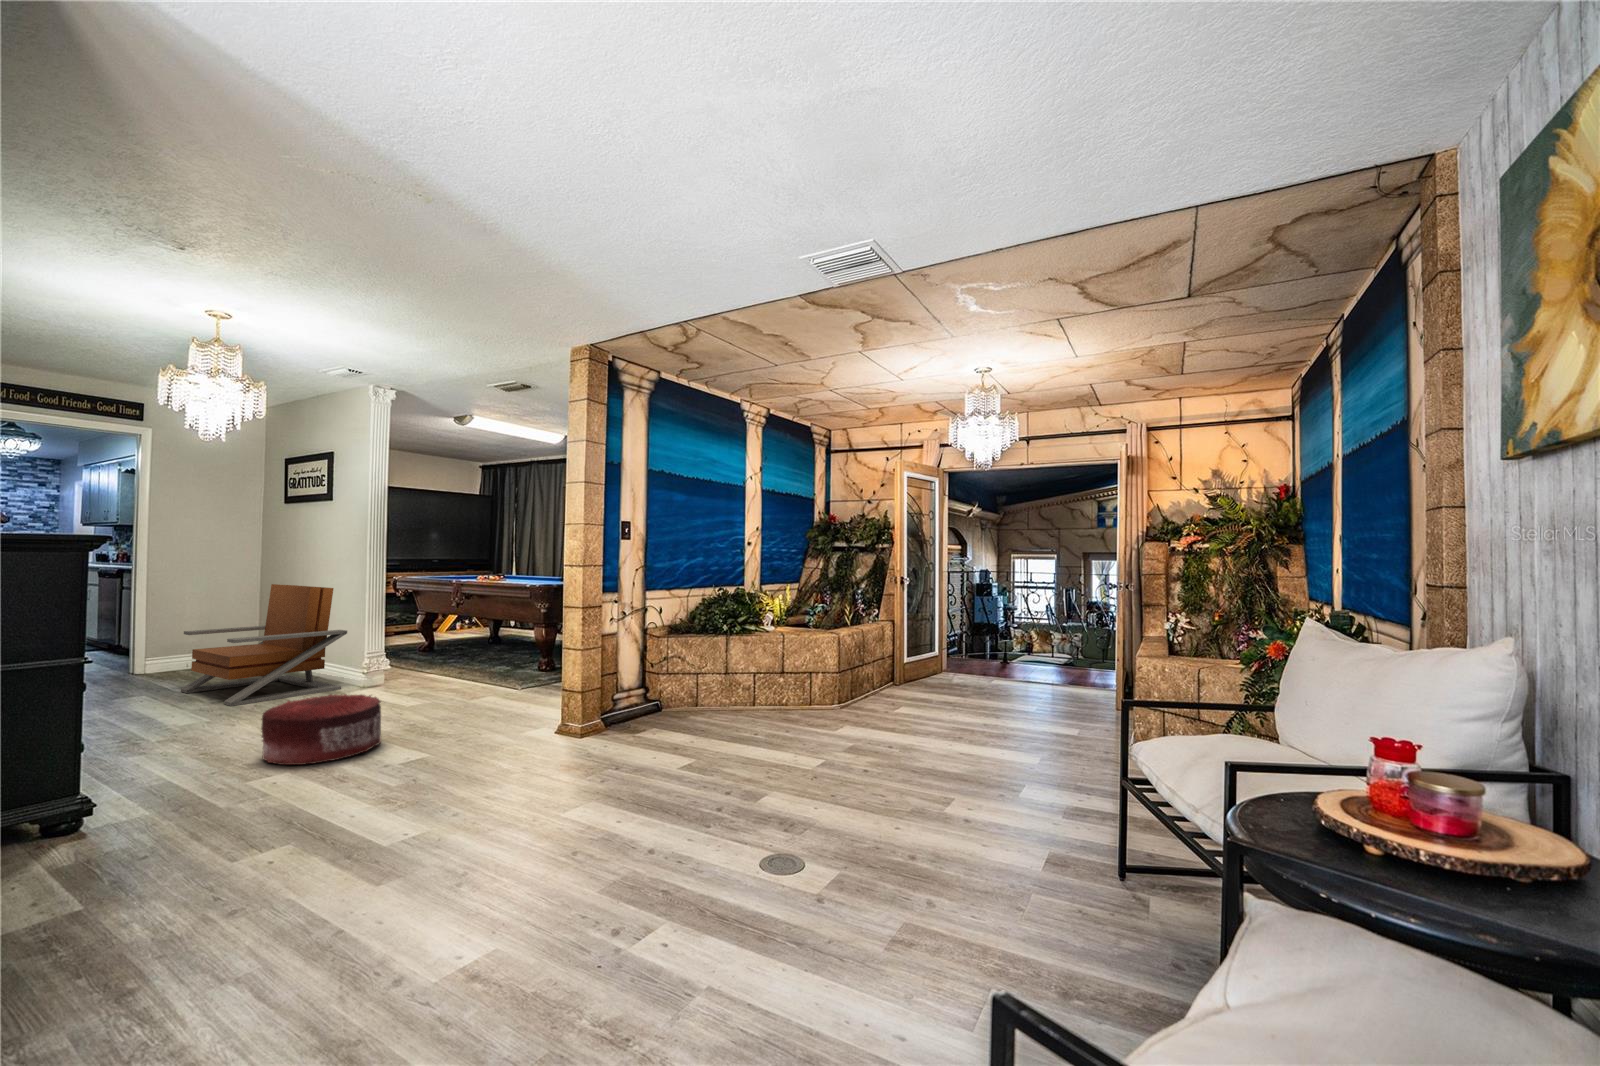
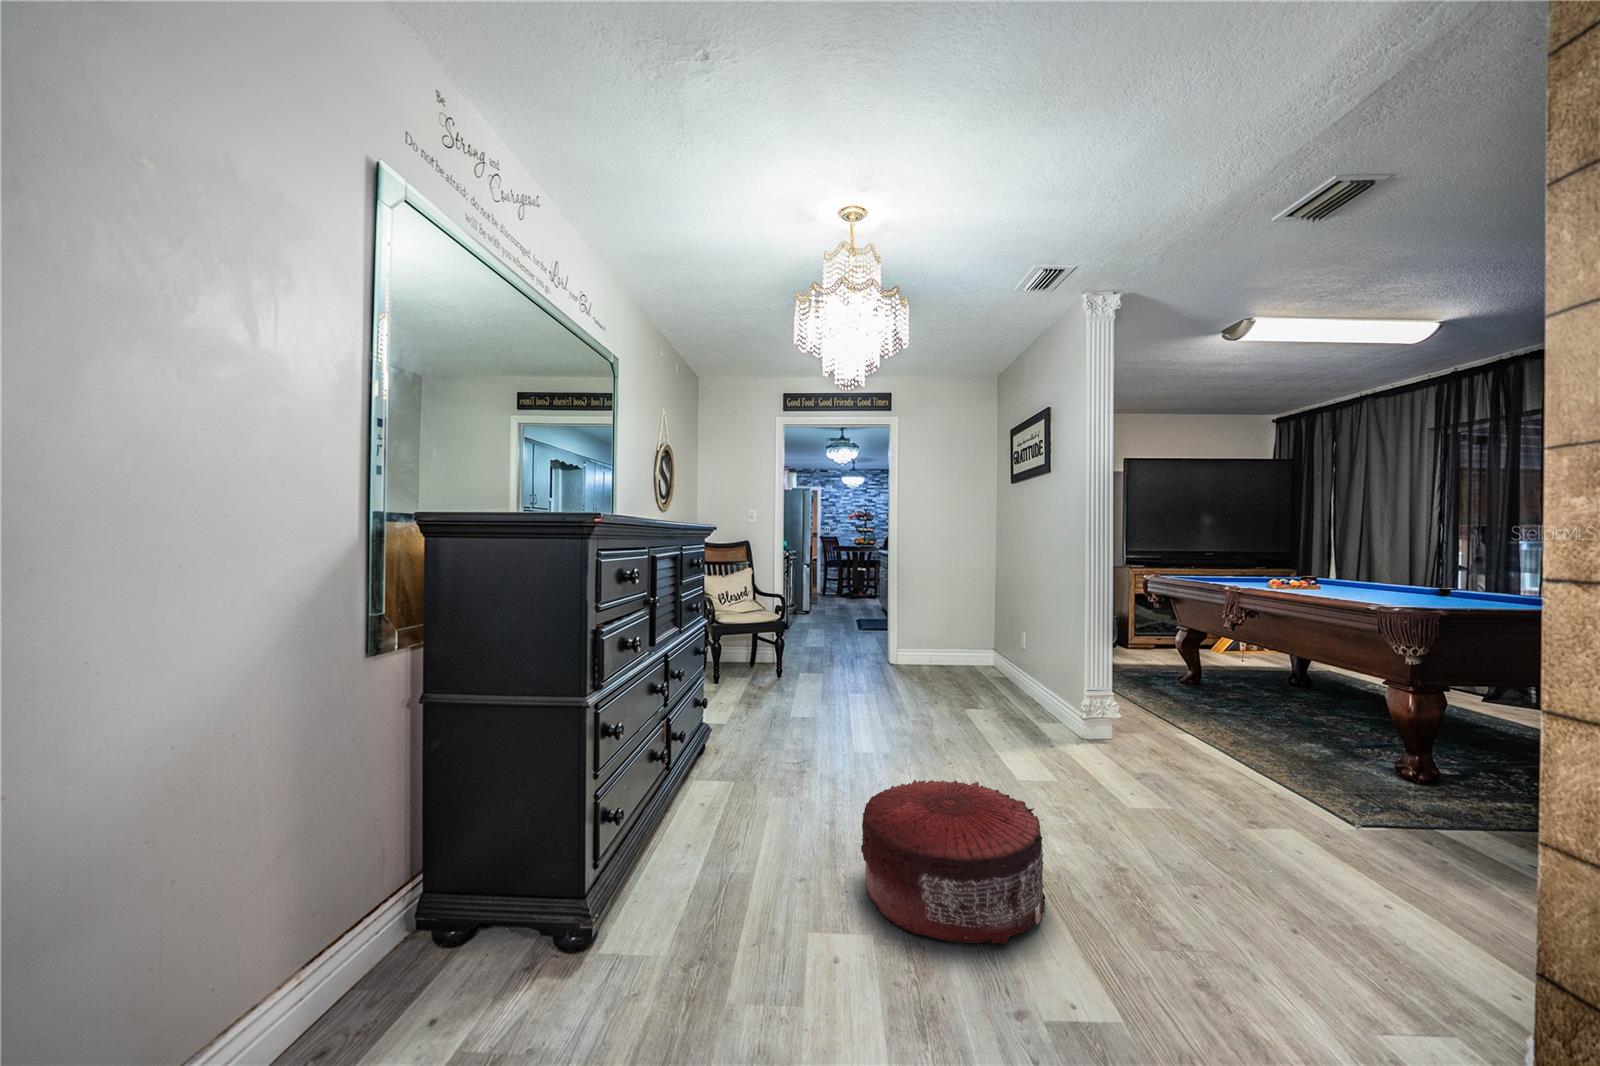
lounge chair: present [181,584,347,706] -> none [910,579,1060,733]

